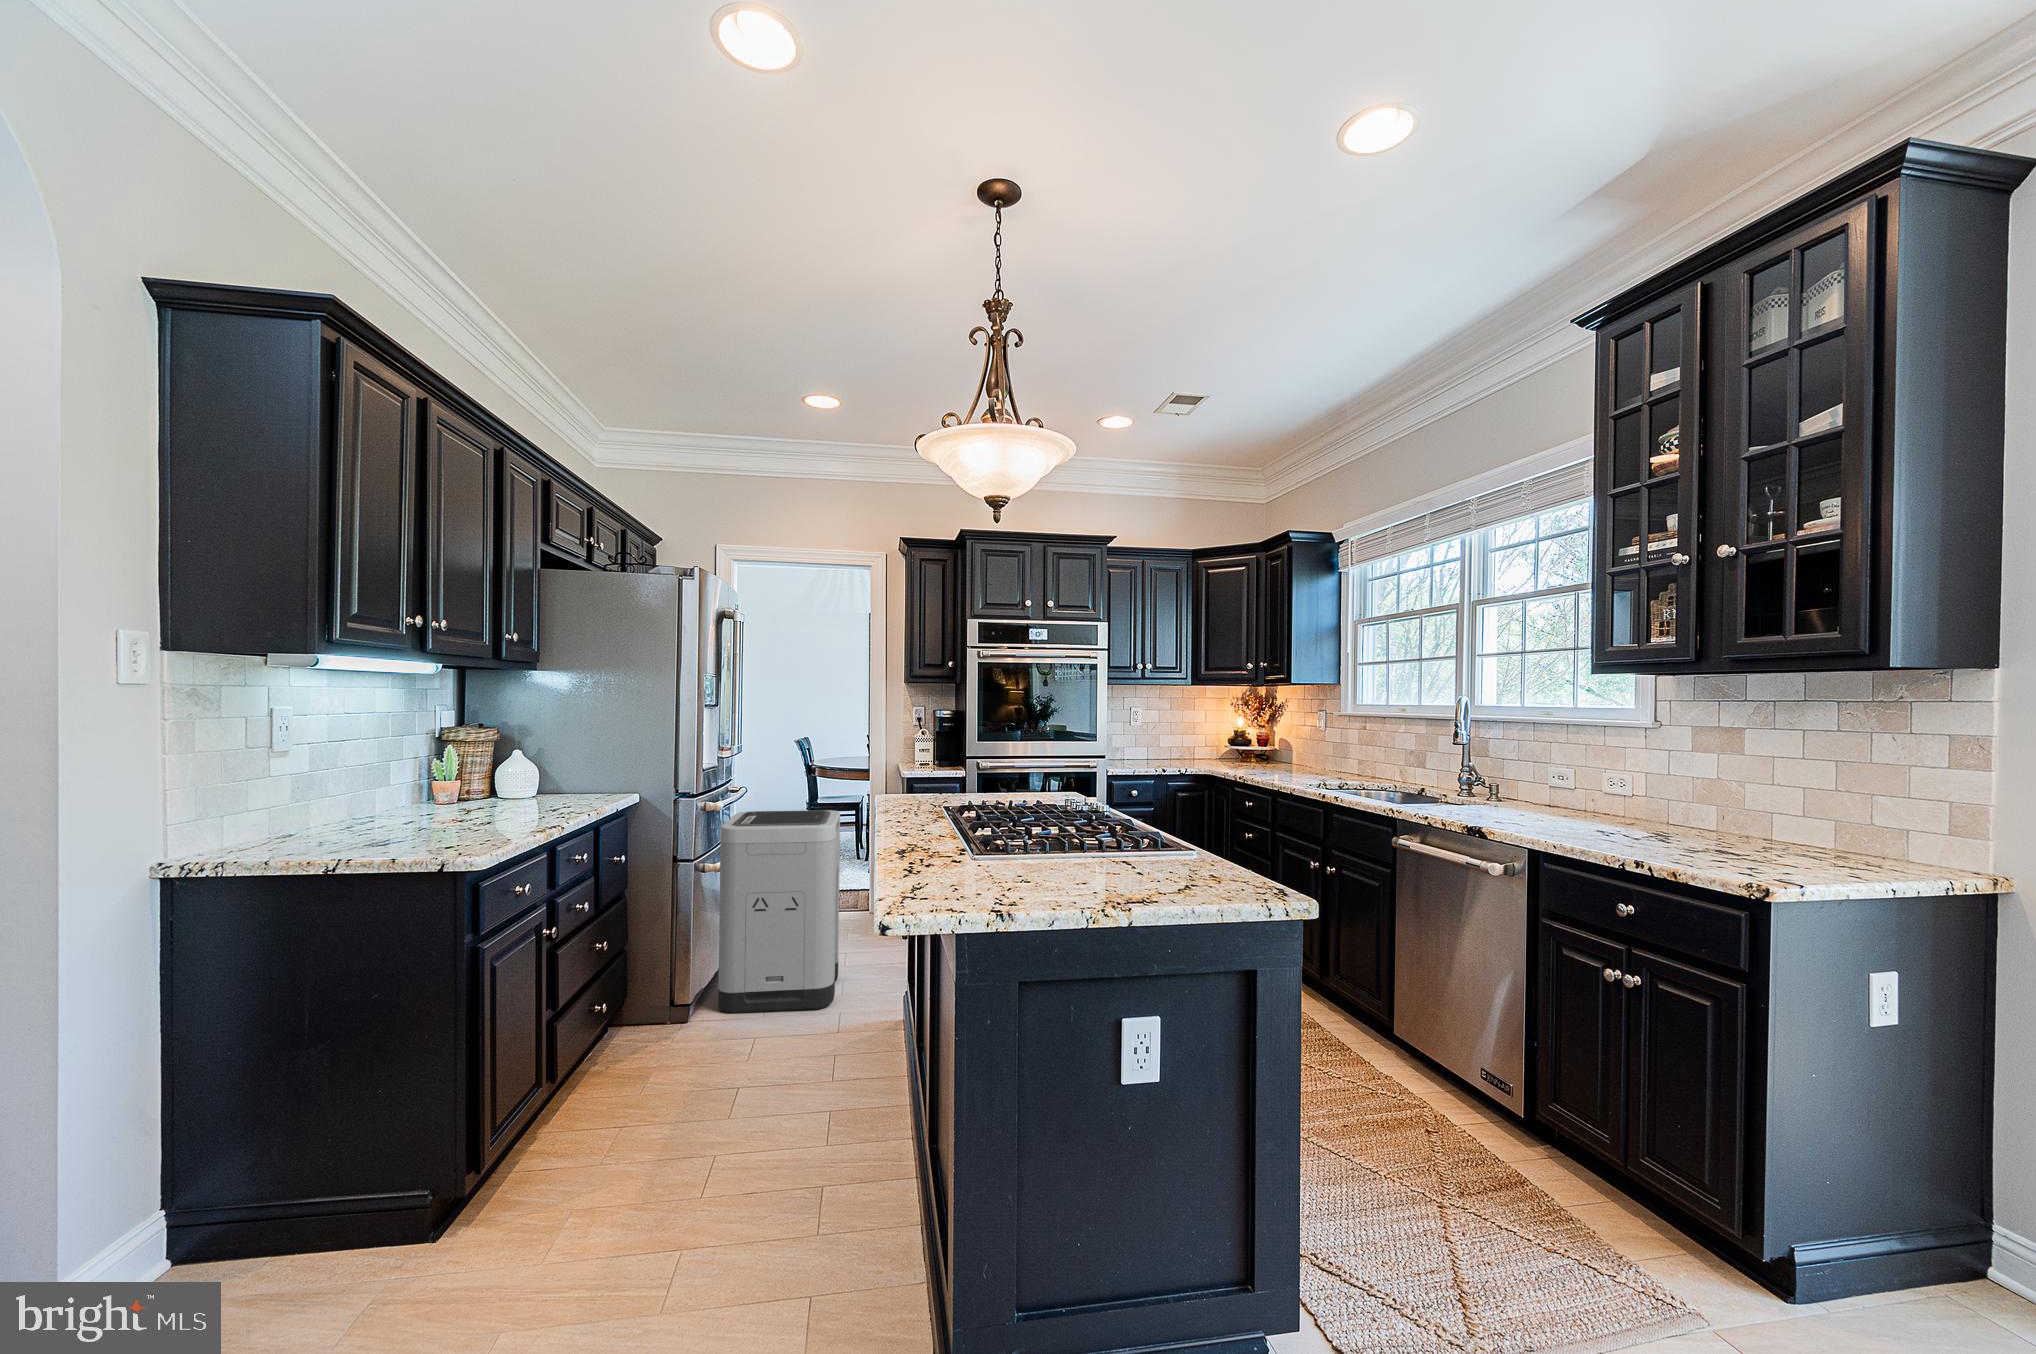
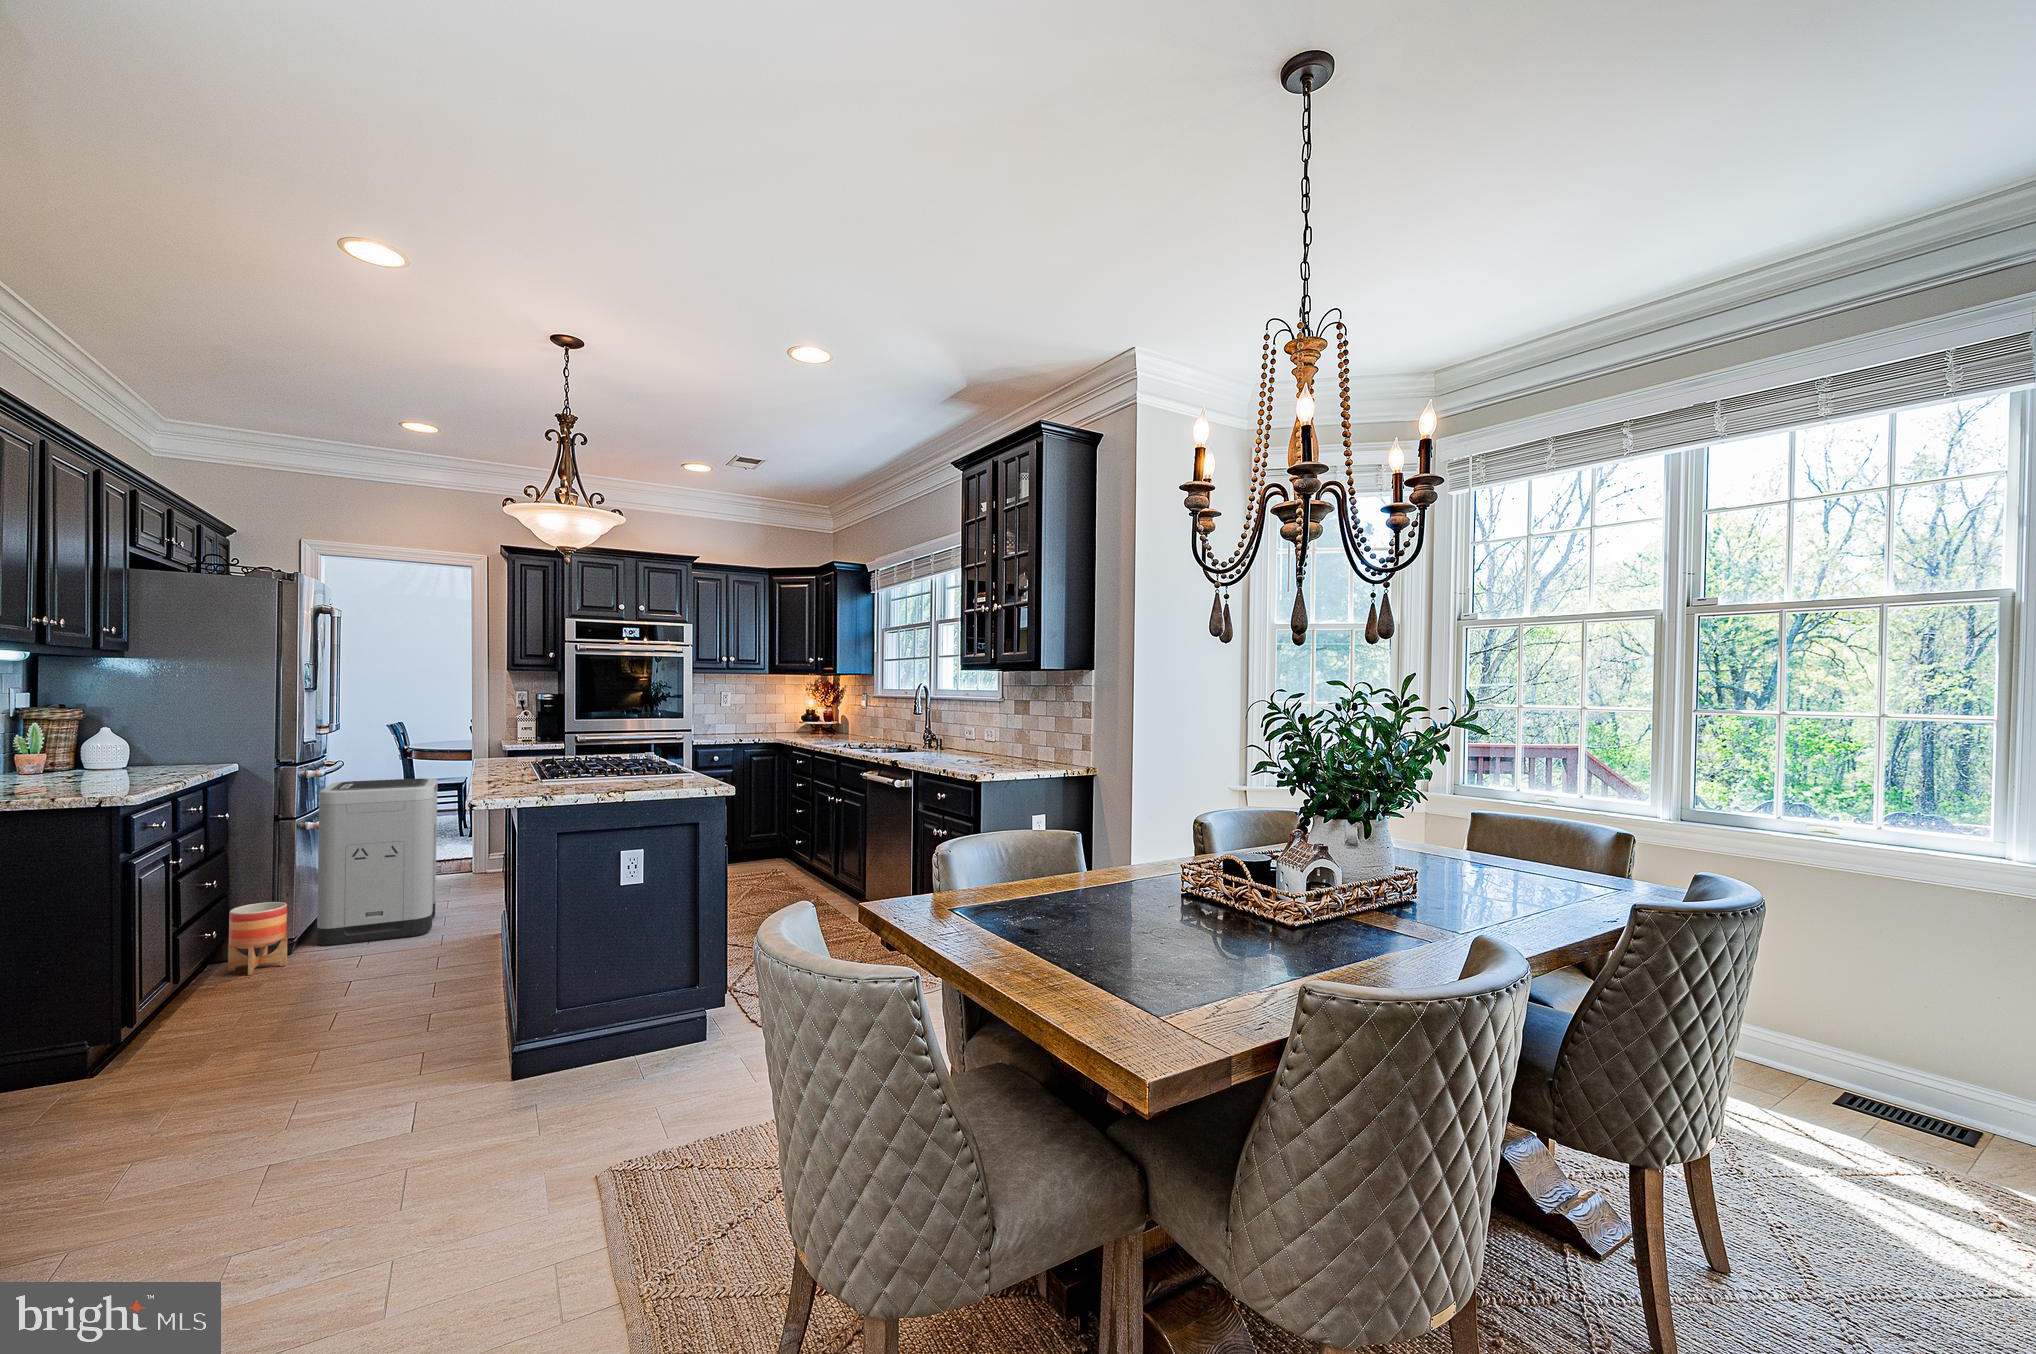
planter: none [626,961,684,1055] -> present [228,902,287,975]

